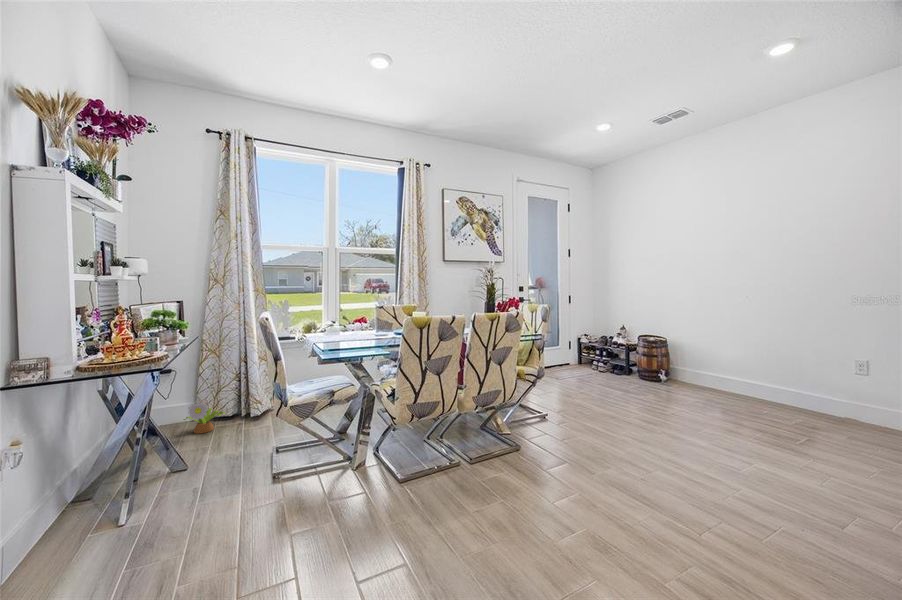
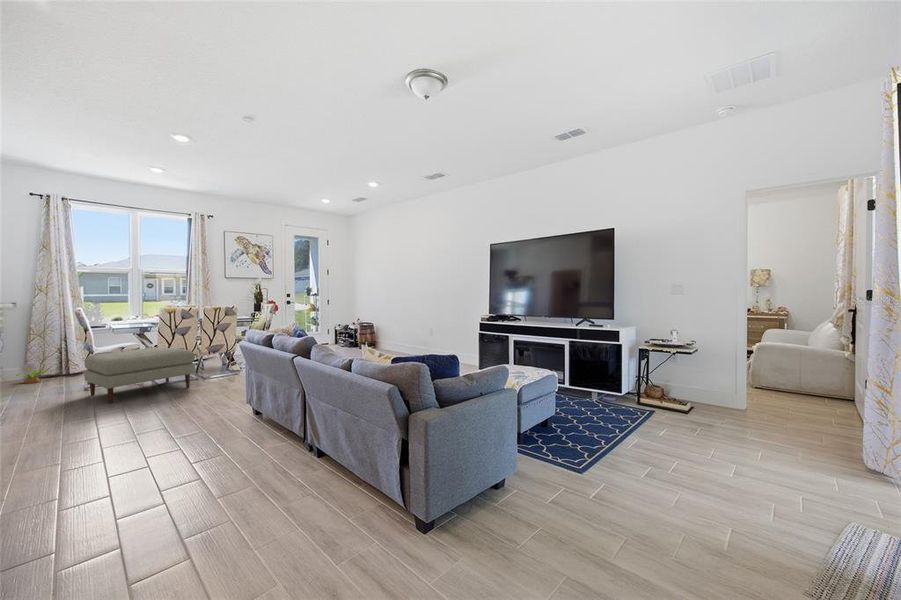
ottoman: none [279,390,468,543] -> present [84,348,195,403]

